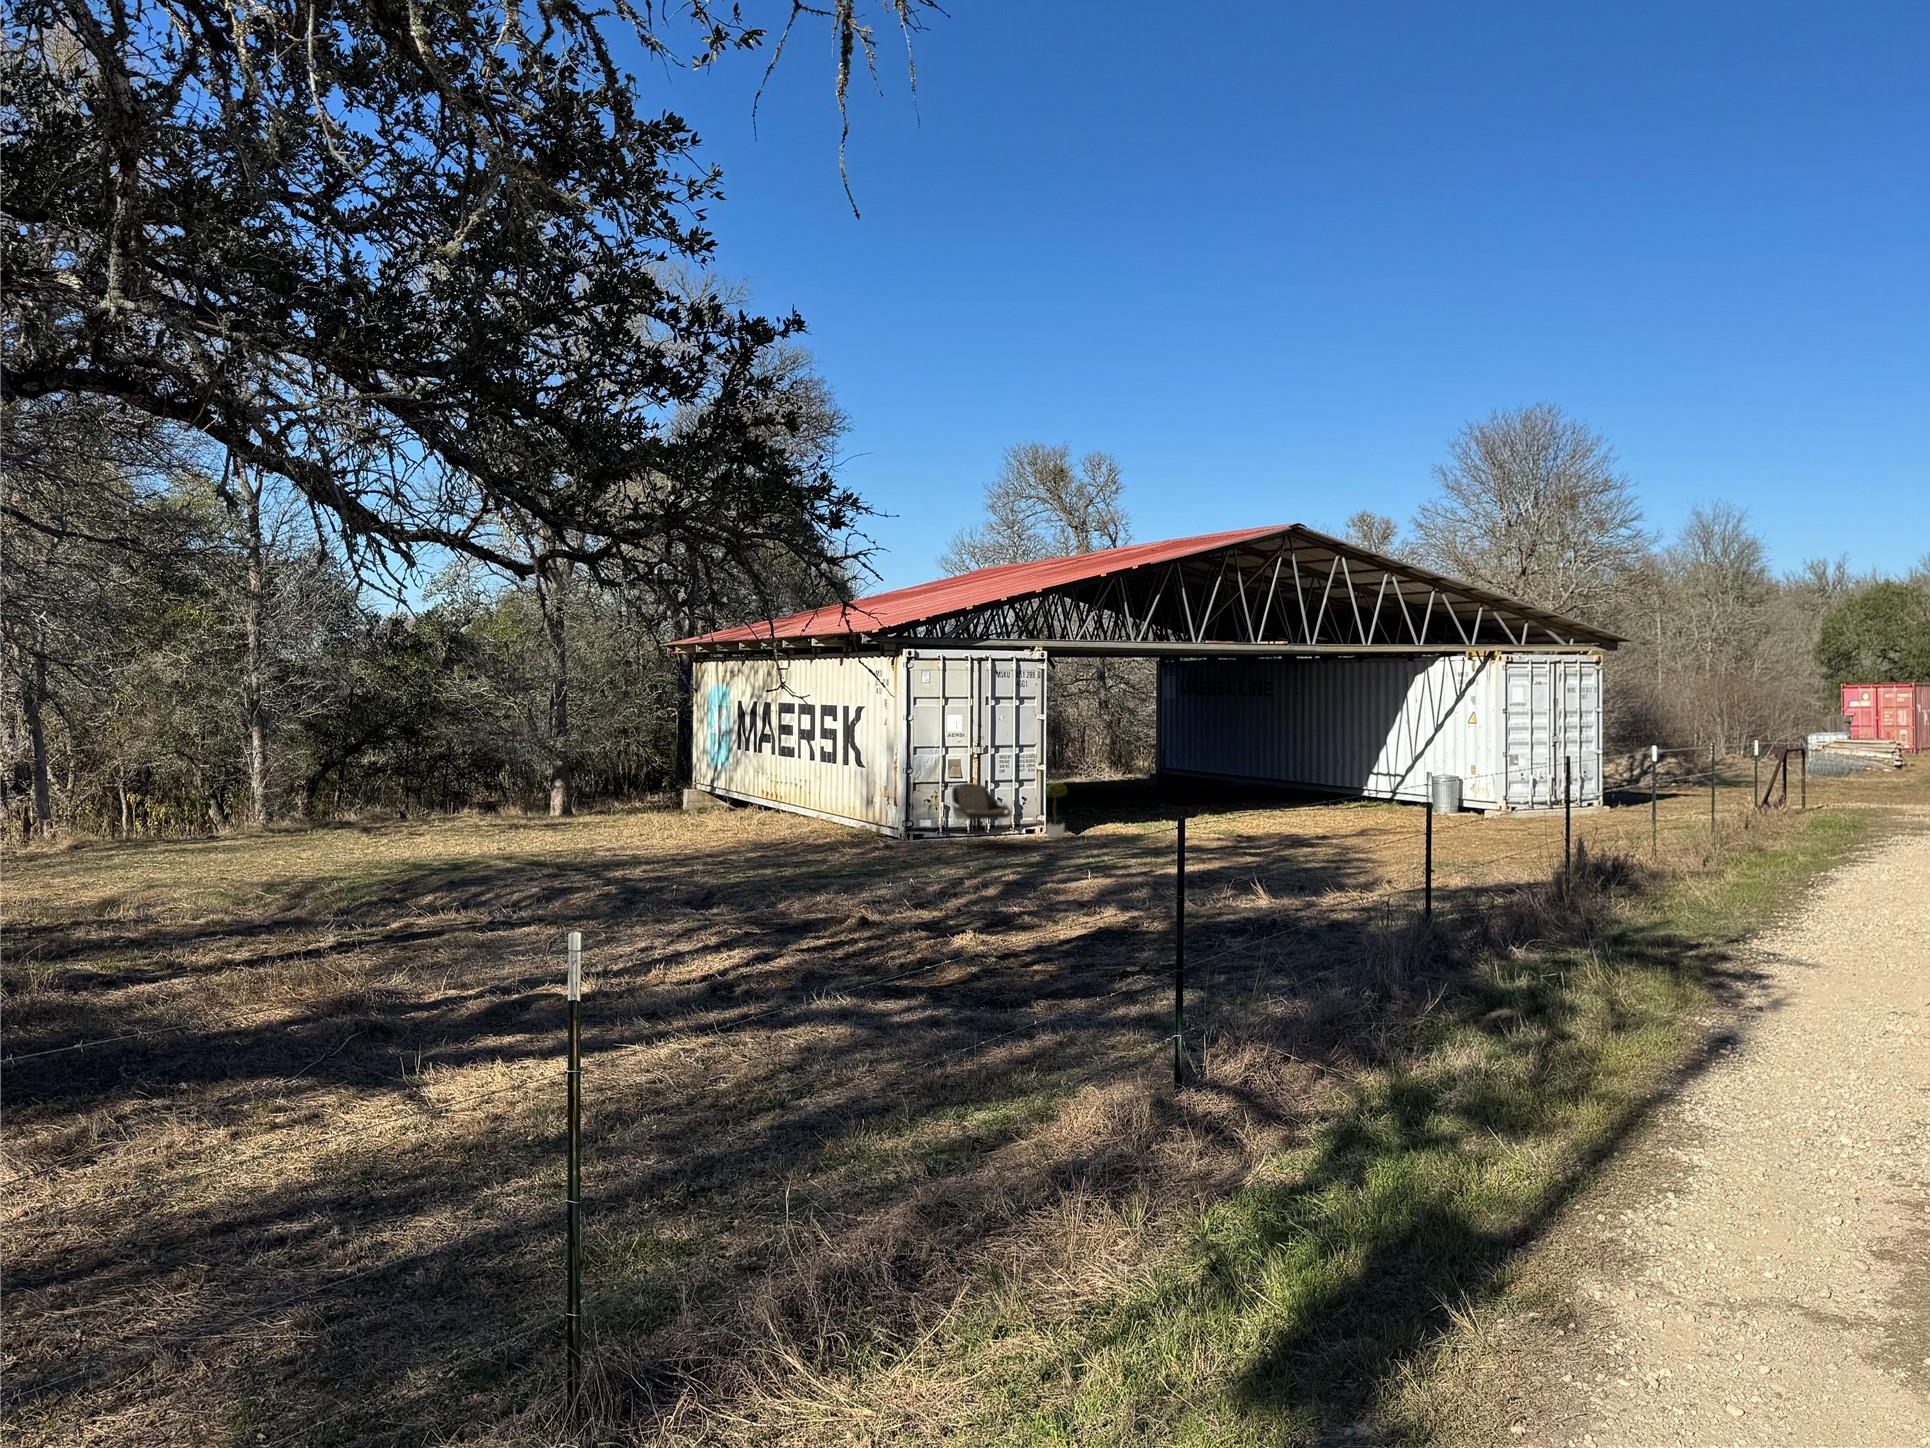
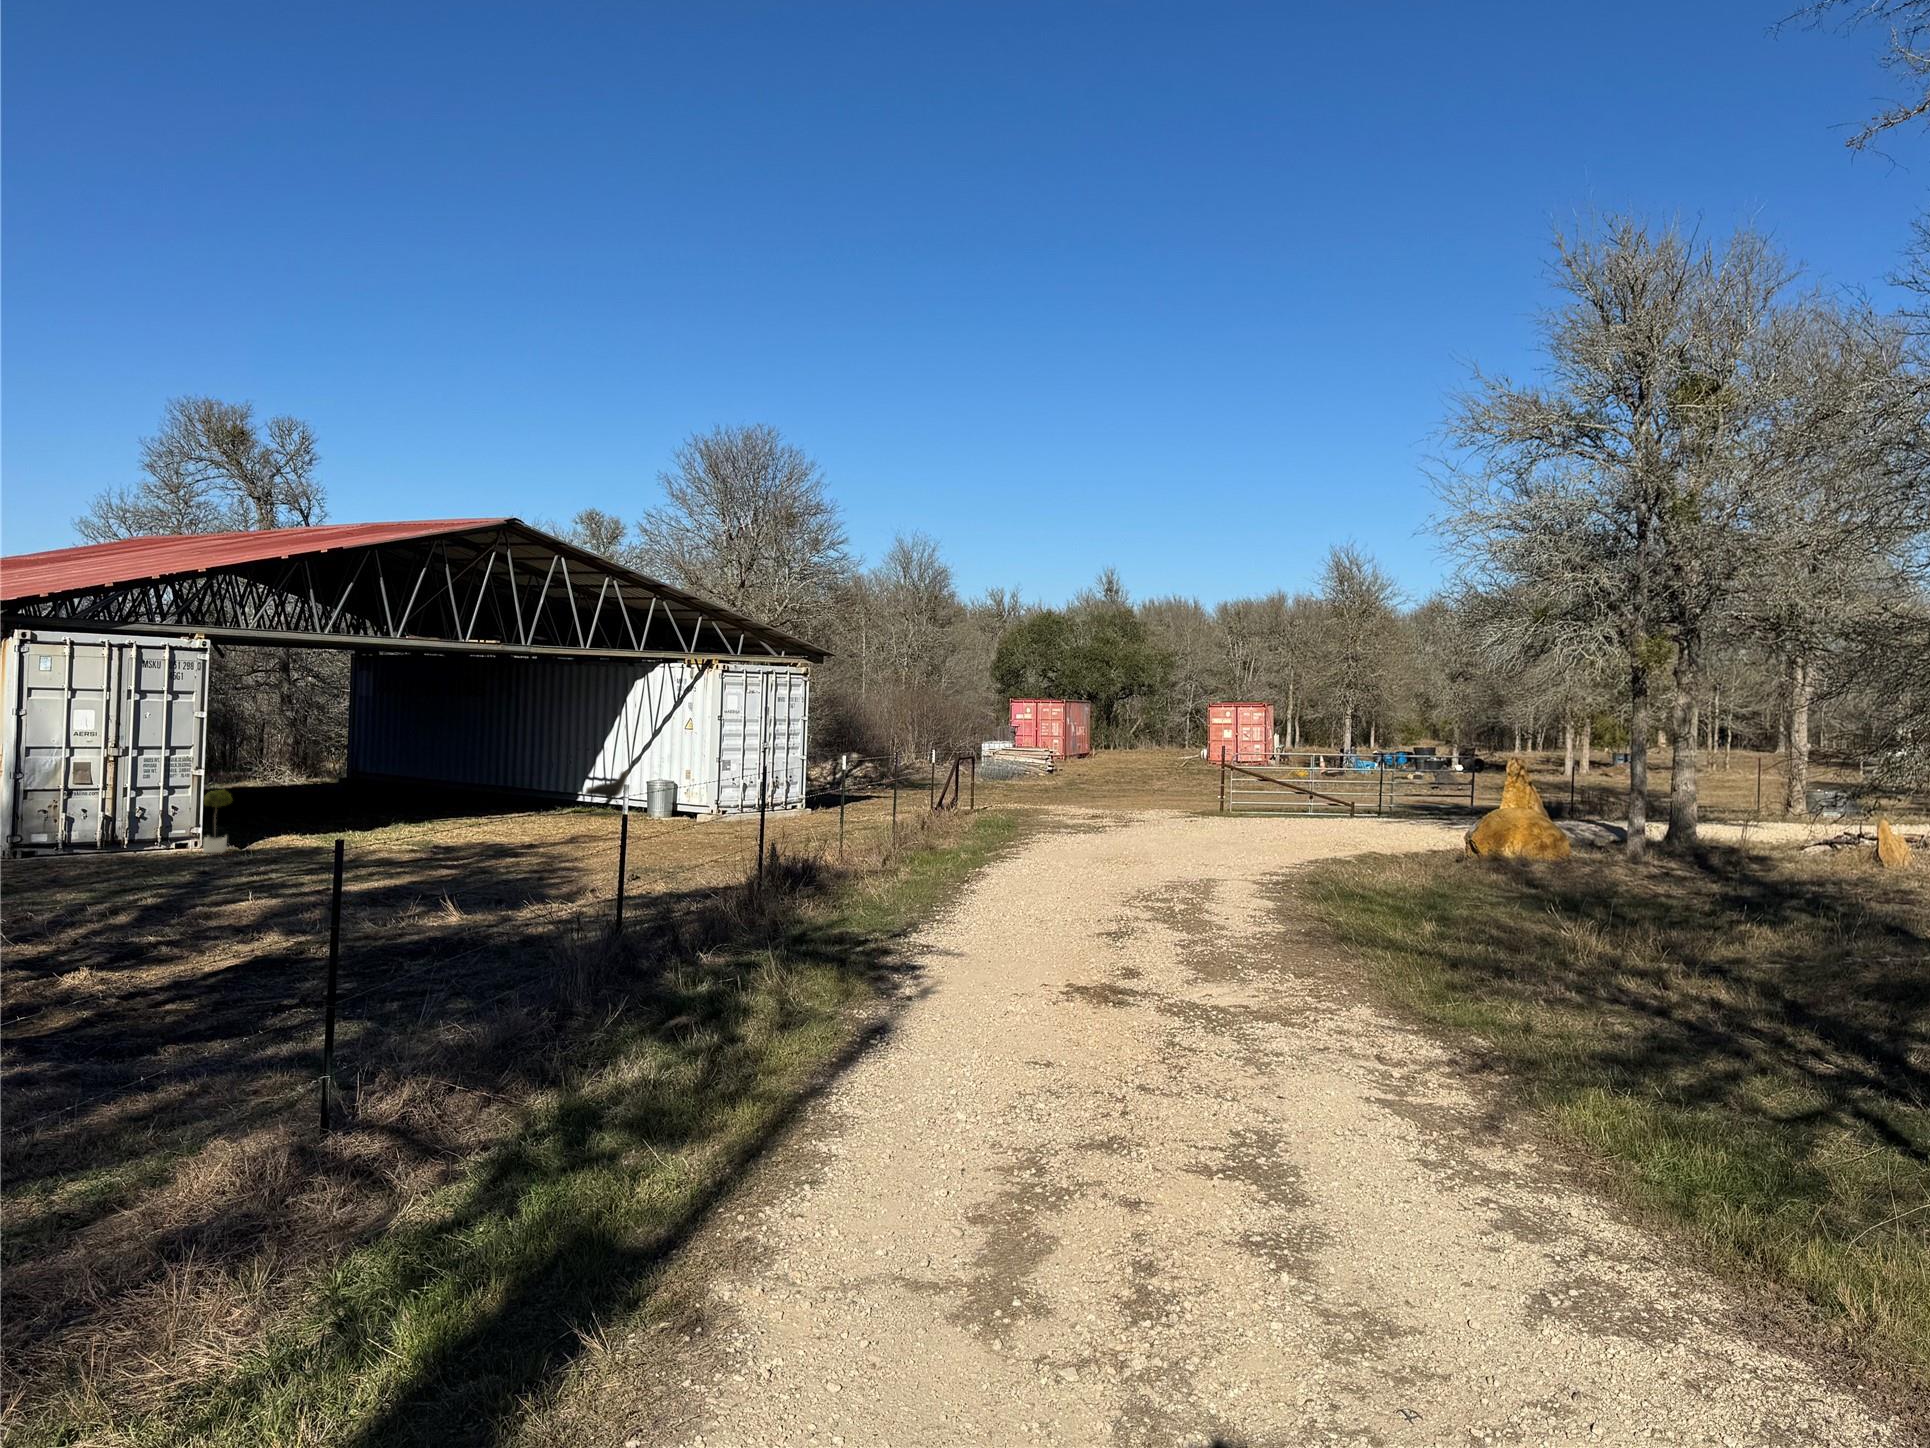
lounge chair: present [950,783,1011,846] -> present [585,770,628,815]

